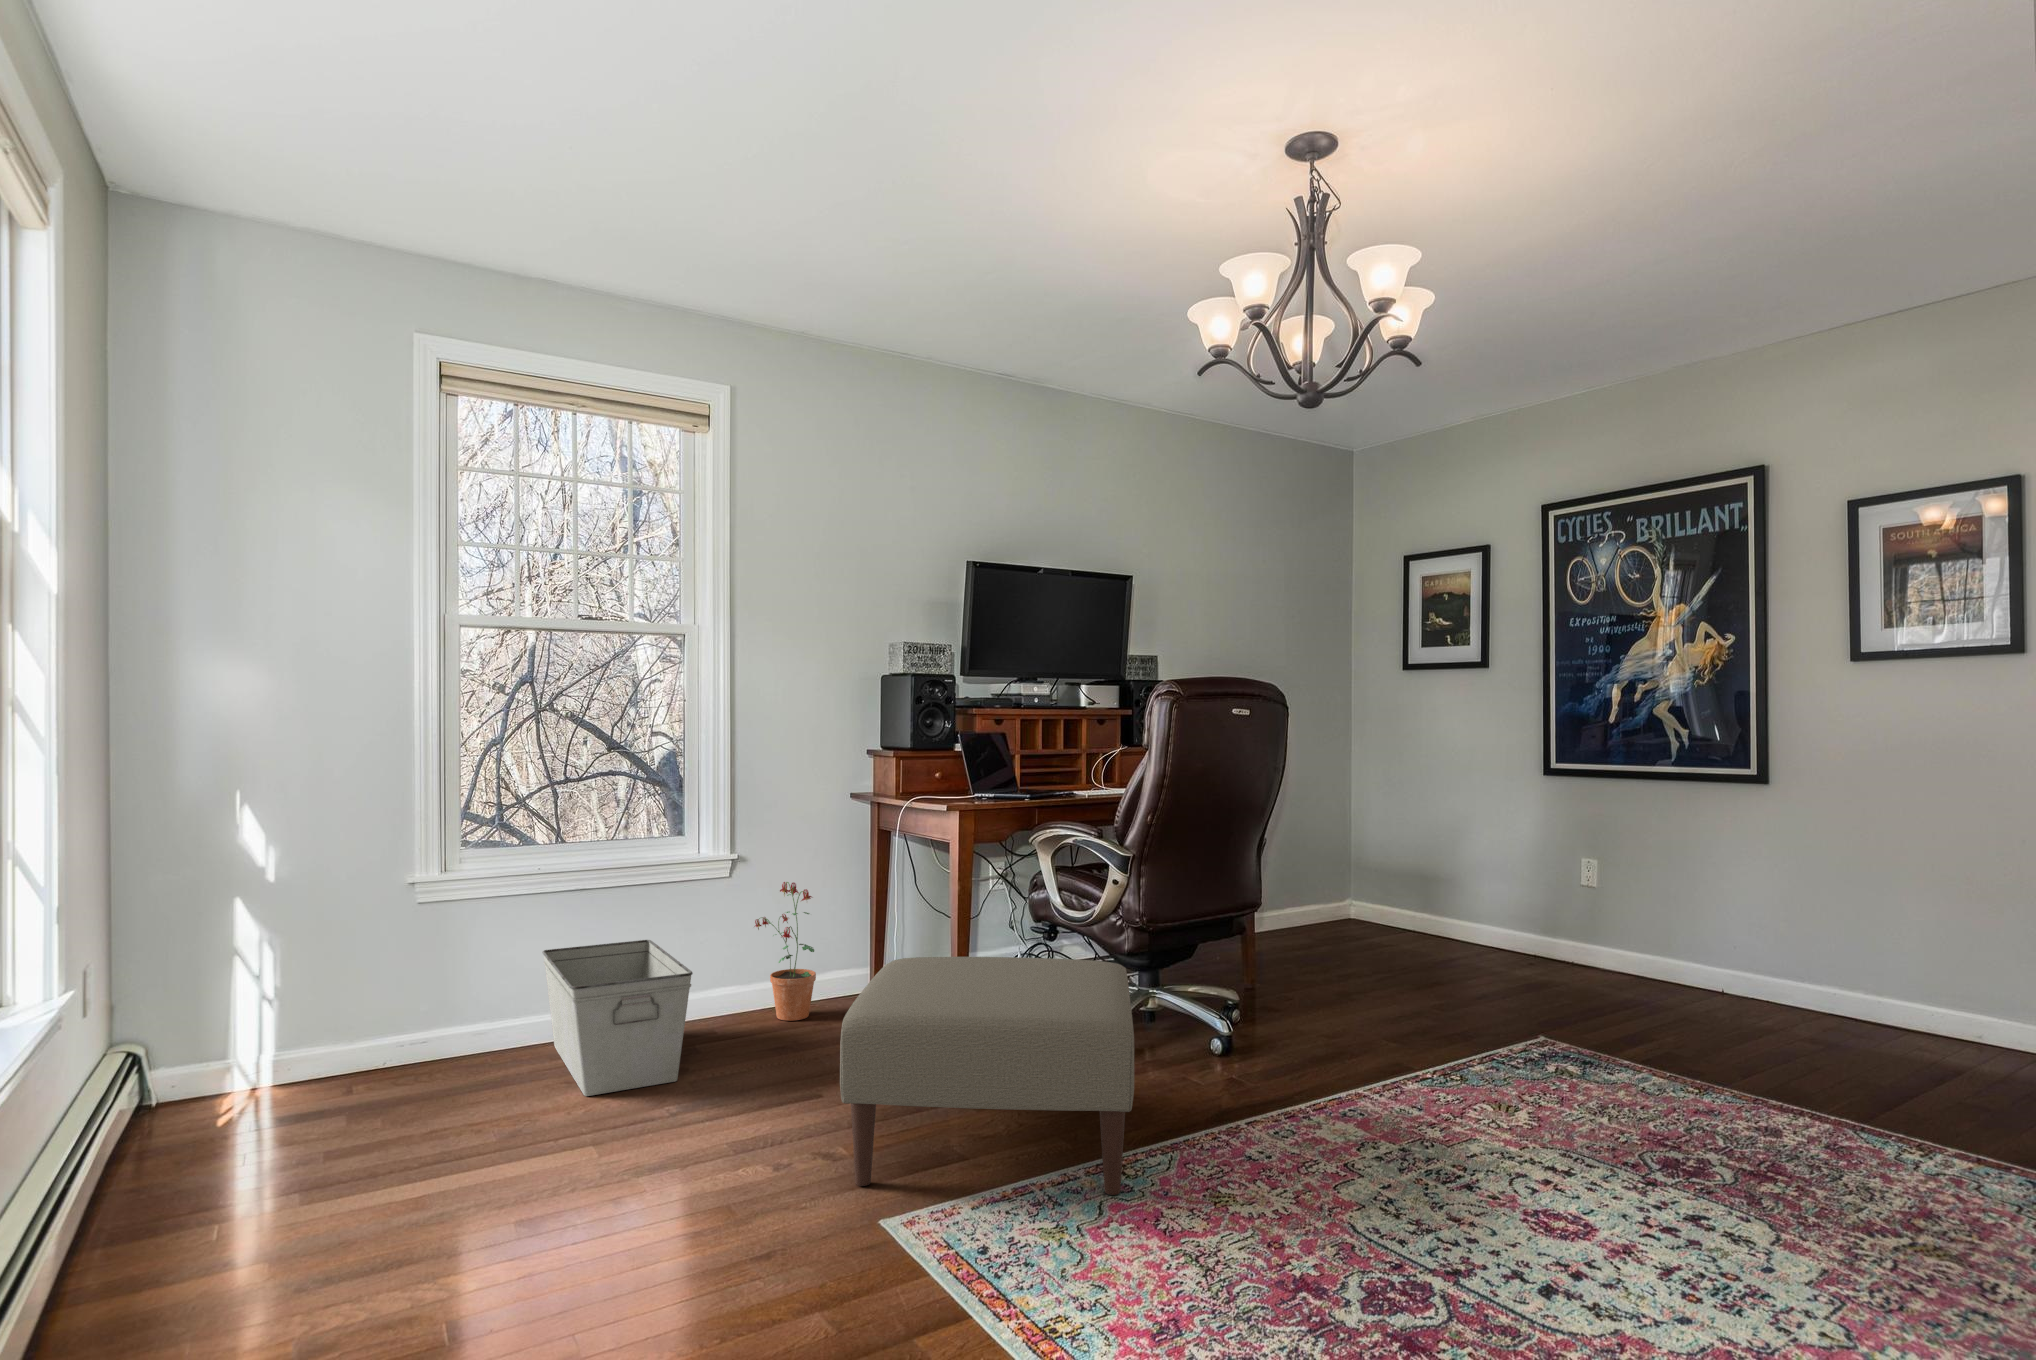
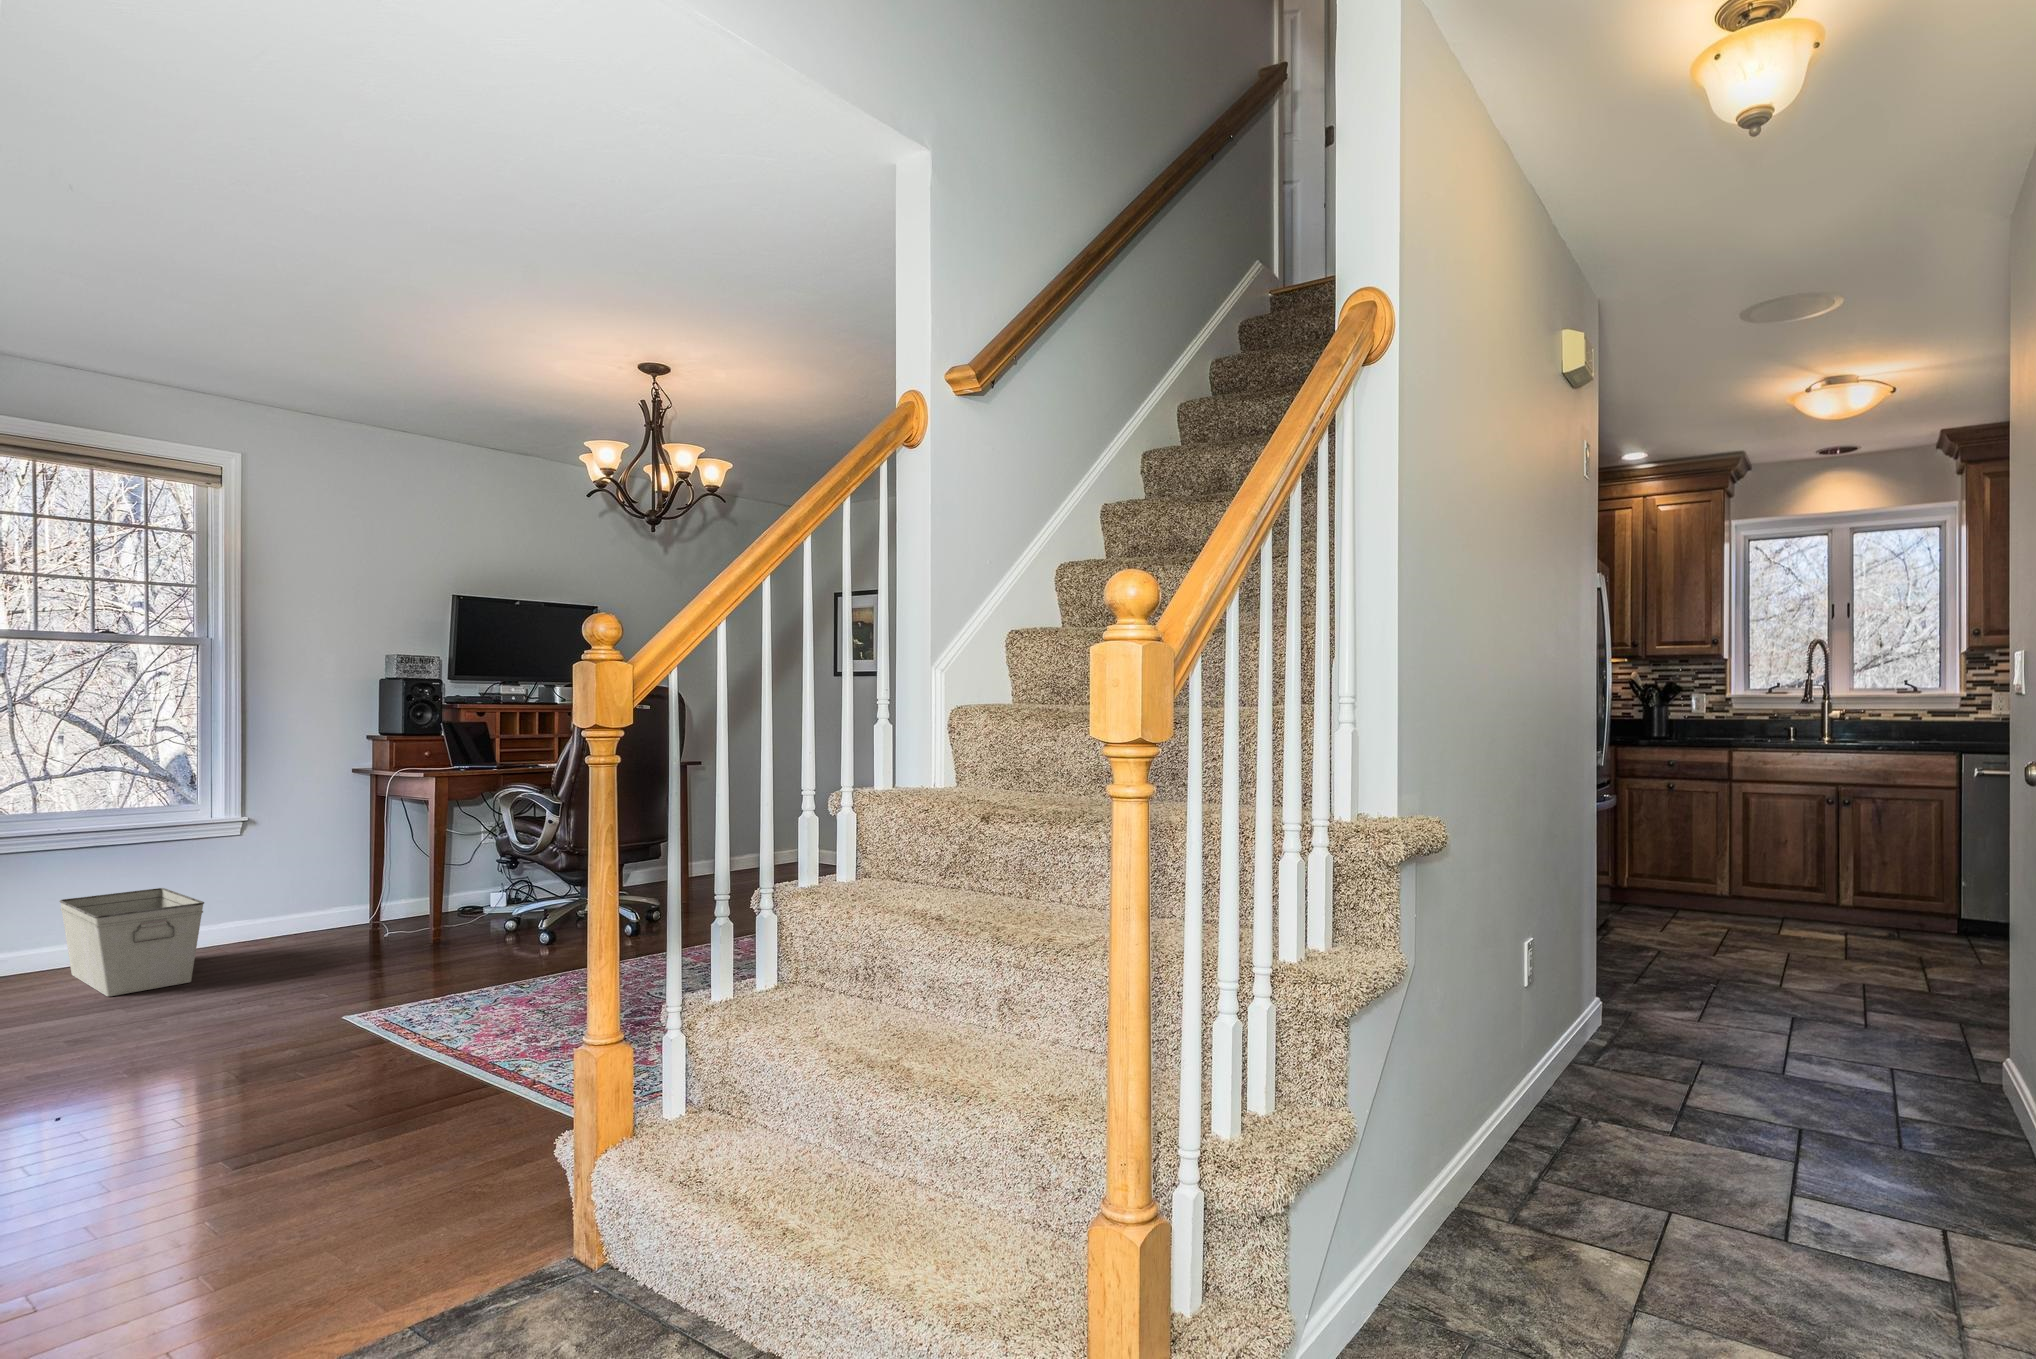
potted plant: present [755,882,816,1021] -> none [261,839,320,943]
ottoman: present [840,957,1134,1195] -> none [320,870,546,1013]

